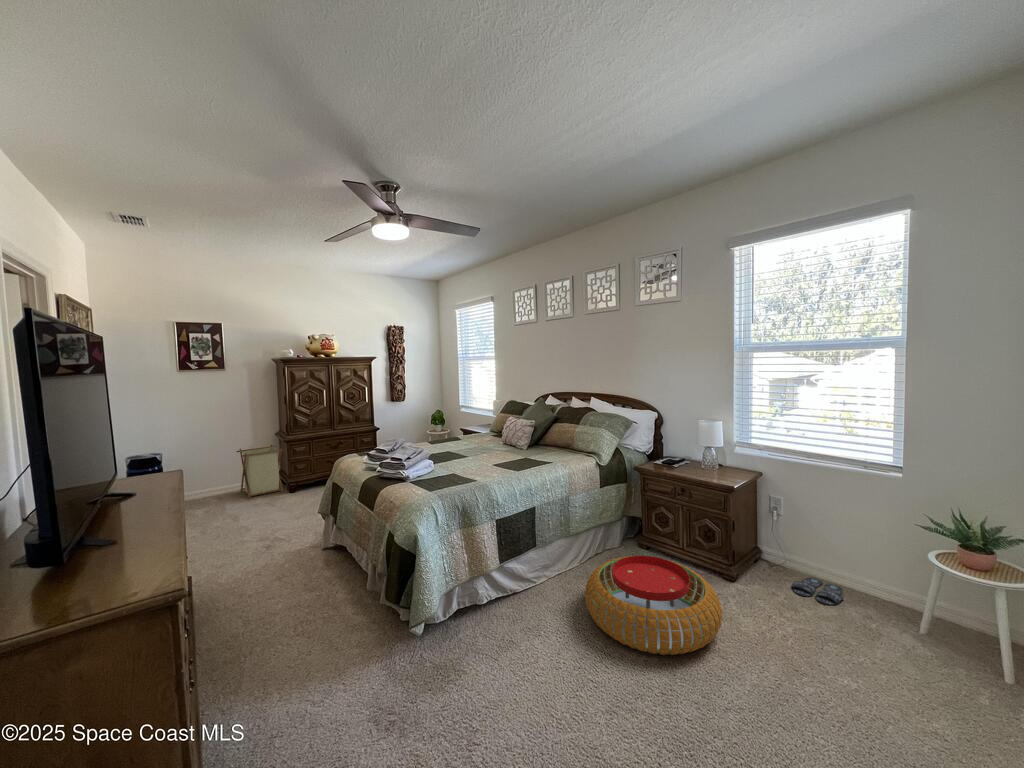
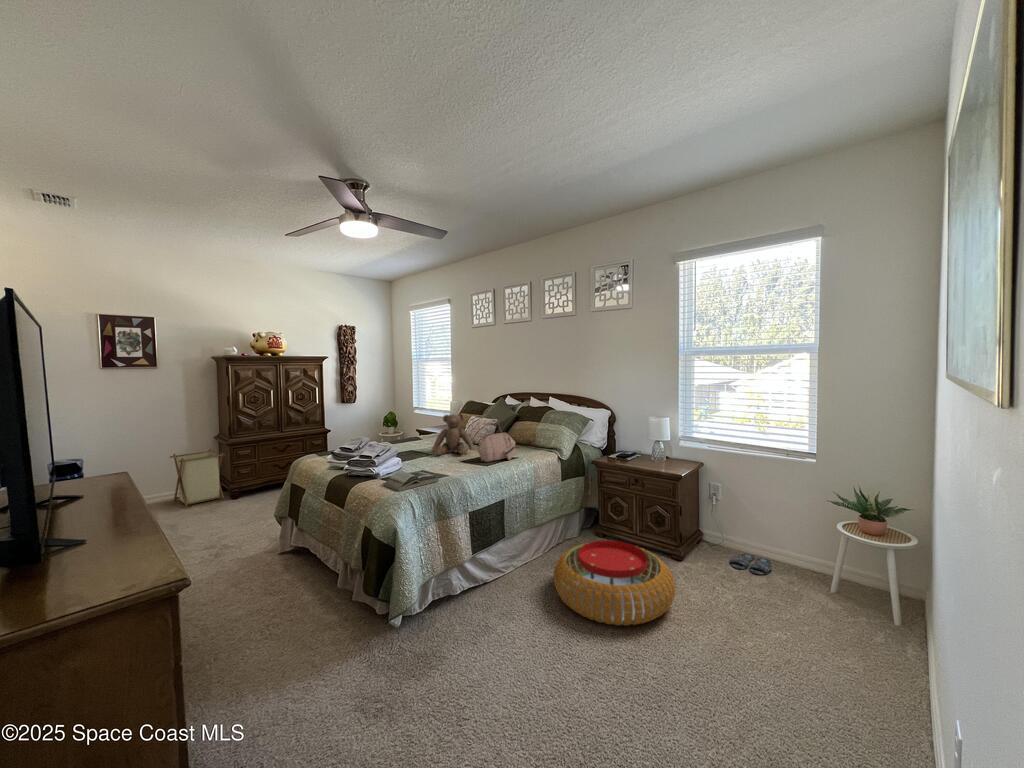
teddy bear: none [466,414,509,457] -> present [431,413,474,455]
handbag: none [510,421,553,466] -> present [477,422,517,462]
book: none [410,474,466,496] -> present [383,471,439,491]

